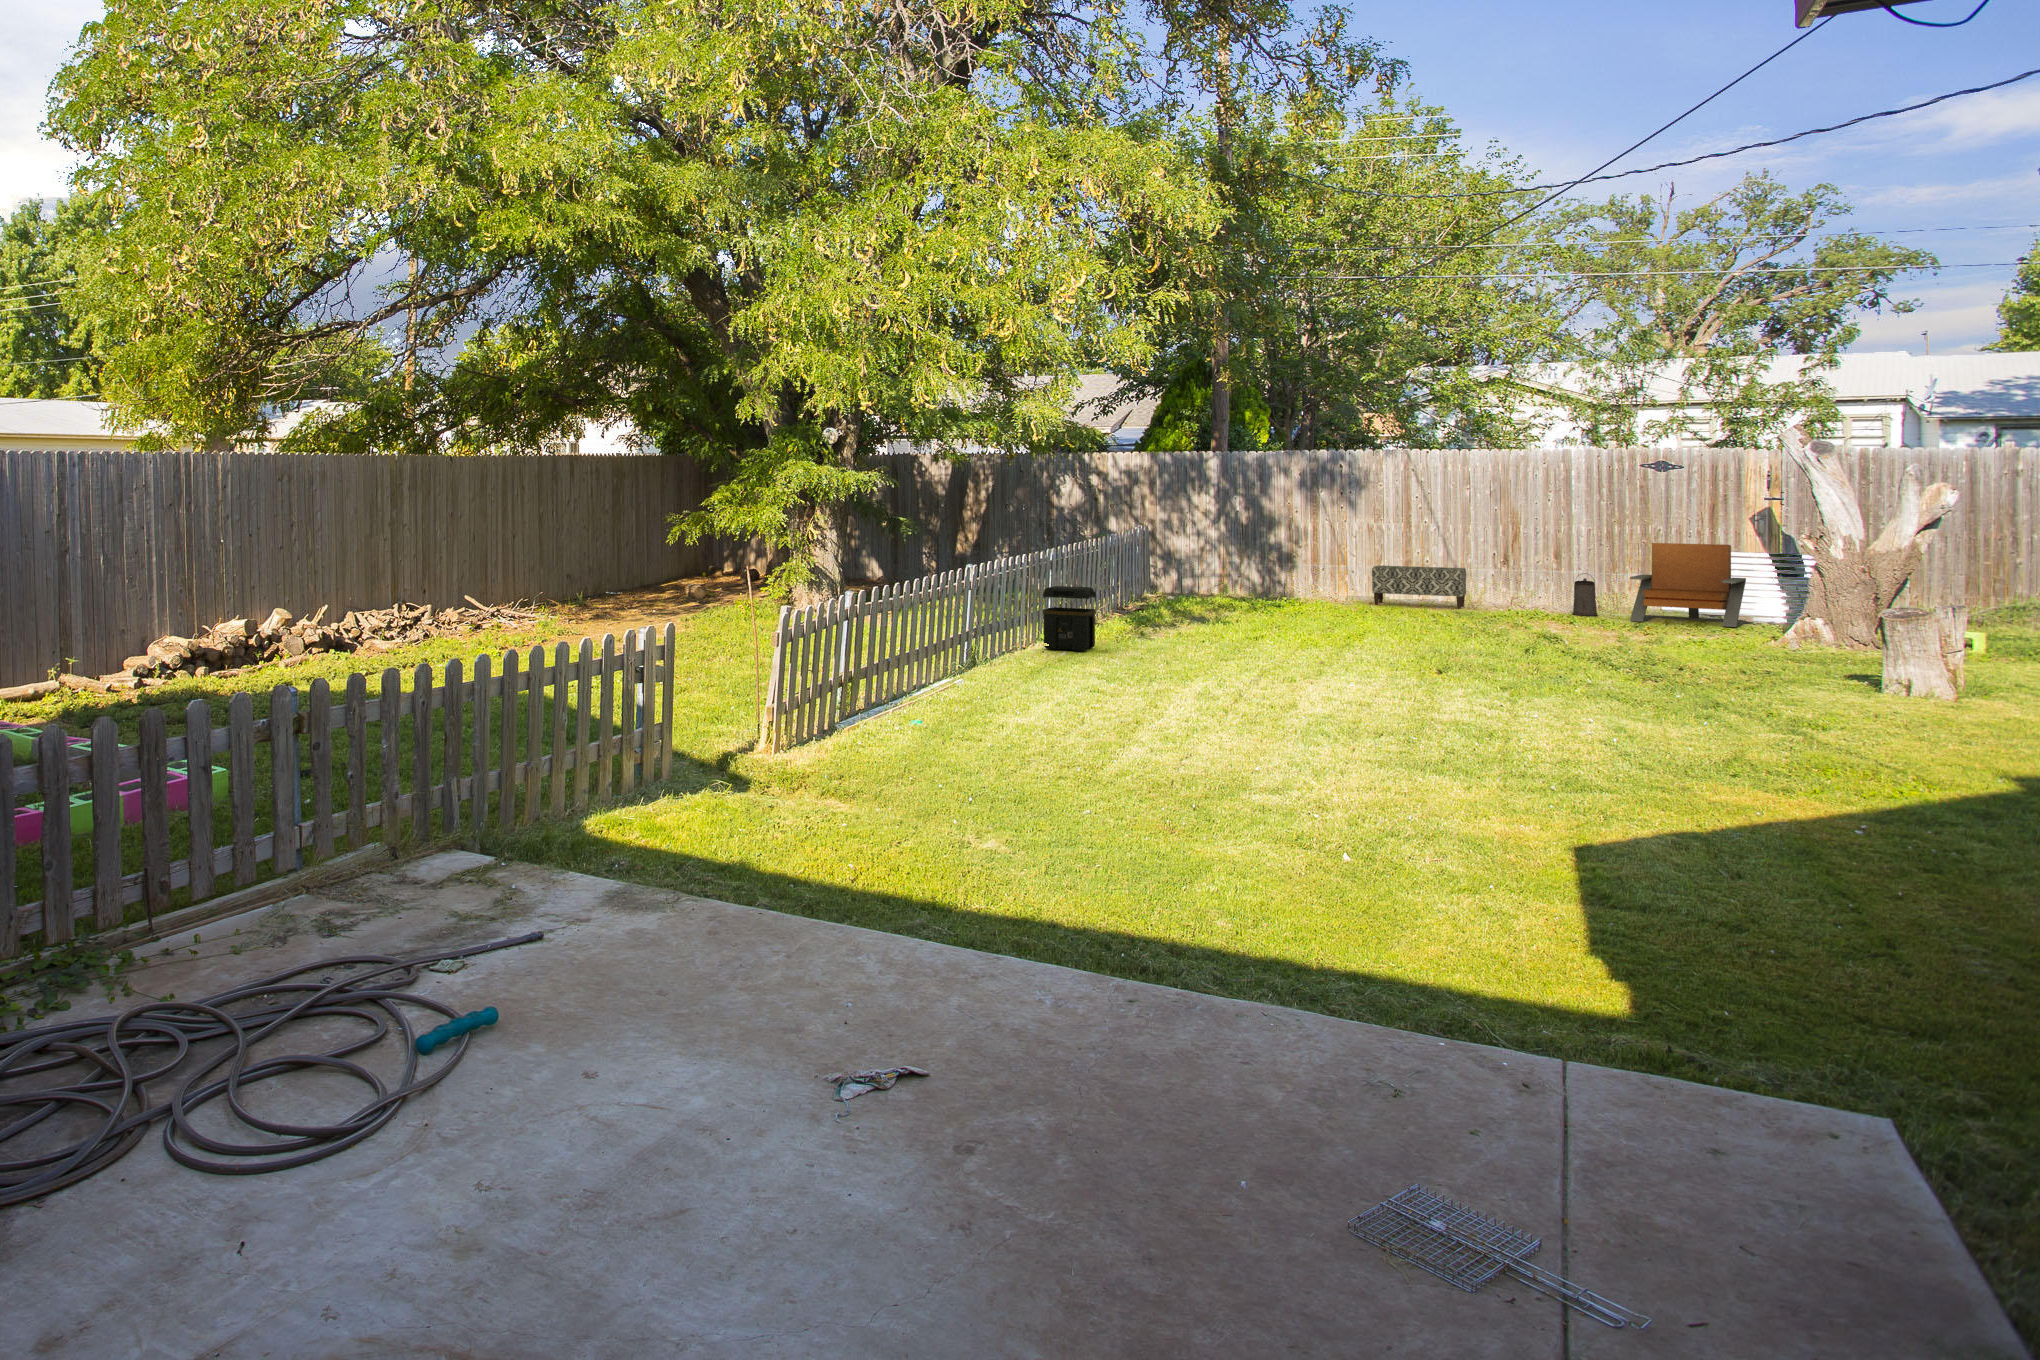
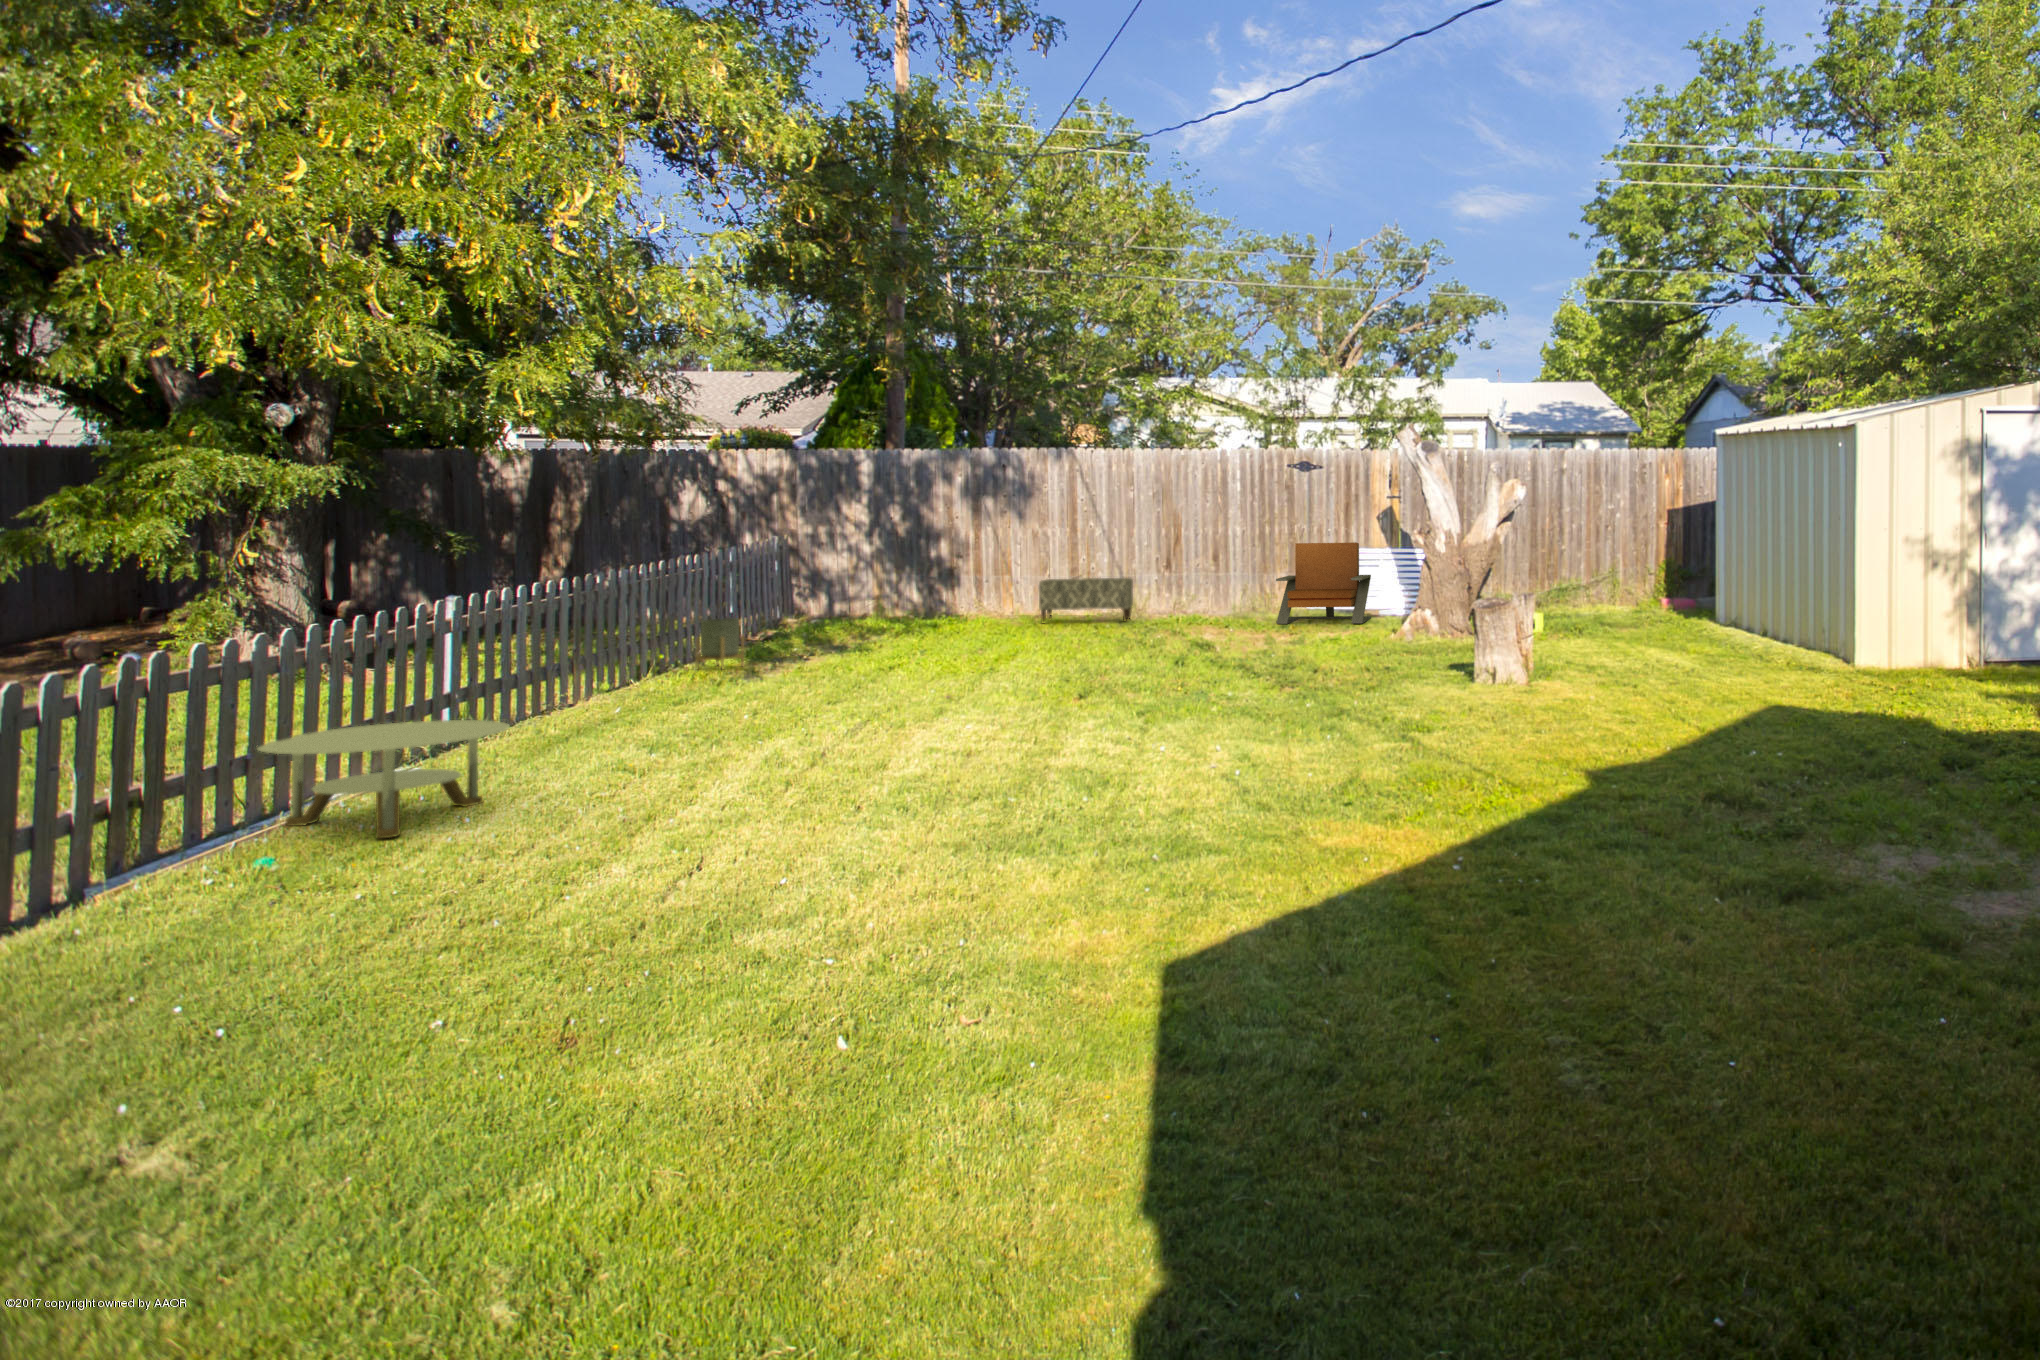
watering can: present [1572,573,1598,616] -> none [1228,577,1250,621]
planter: none [1103,585,1138,624] -> present [696,618,744,669]
toolbox: present [1043,586,1096,652] -> none [567,626,651,718]
round table: none [927,641,1061,710] -> present [258,720,509,838]

